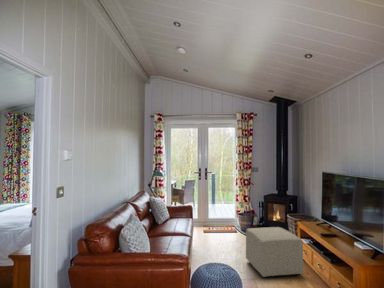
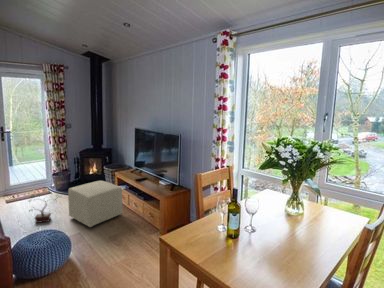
potted plant: none [213,223,241,259] -> present [29,188,59,223]

